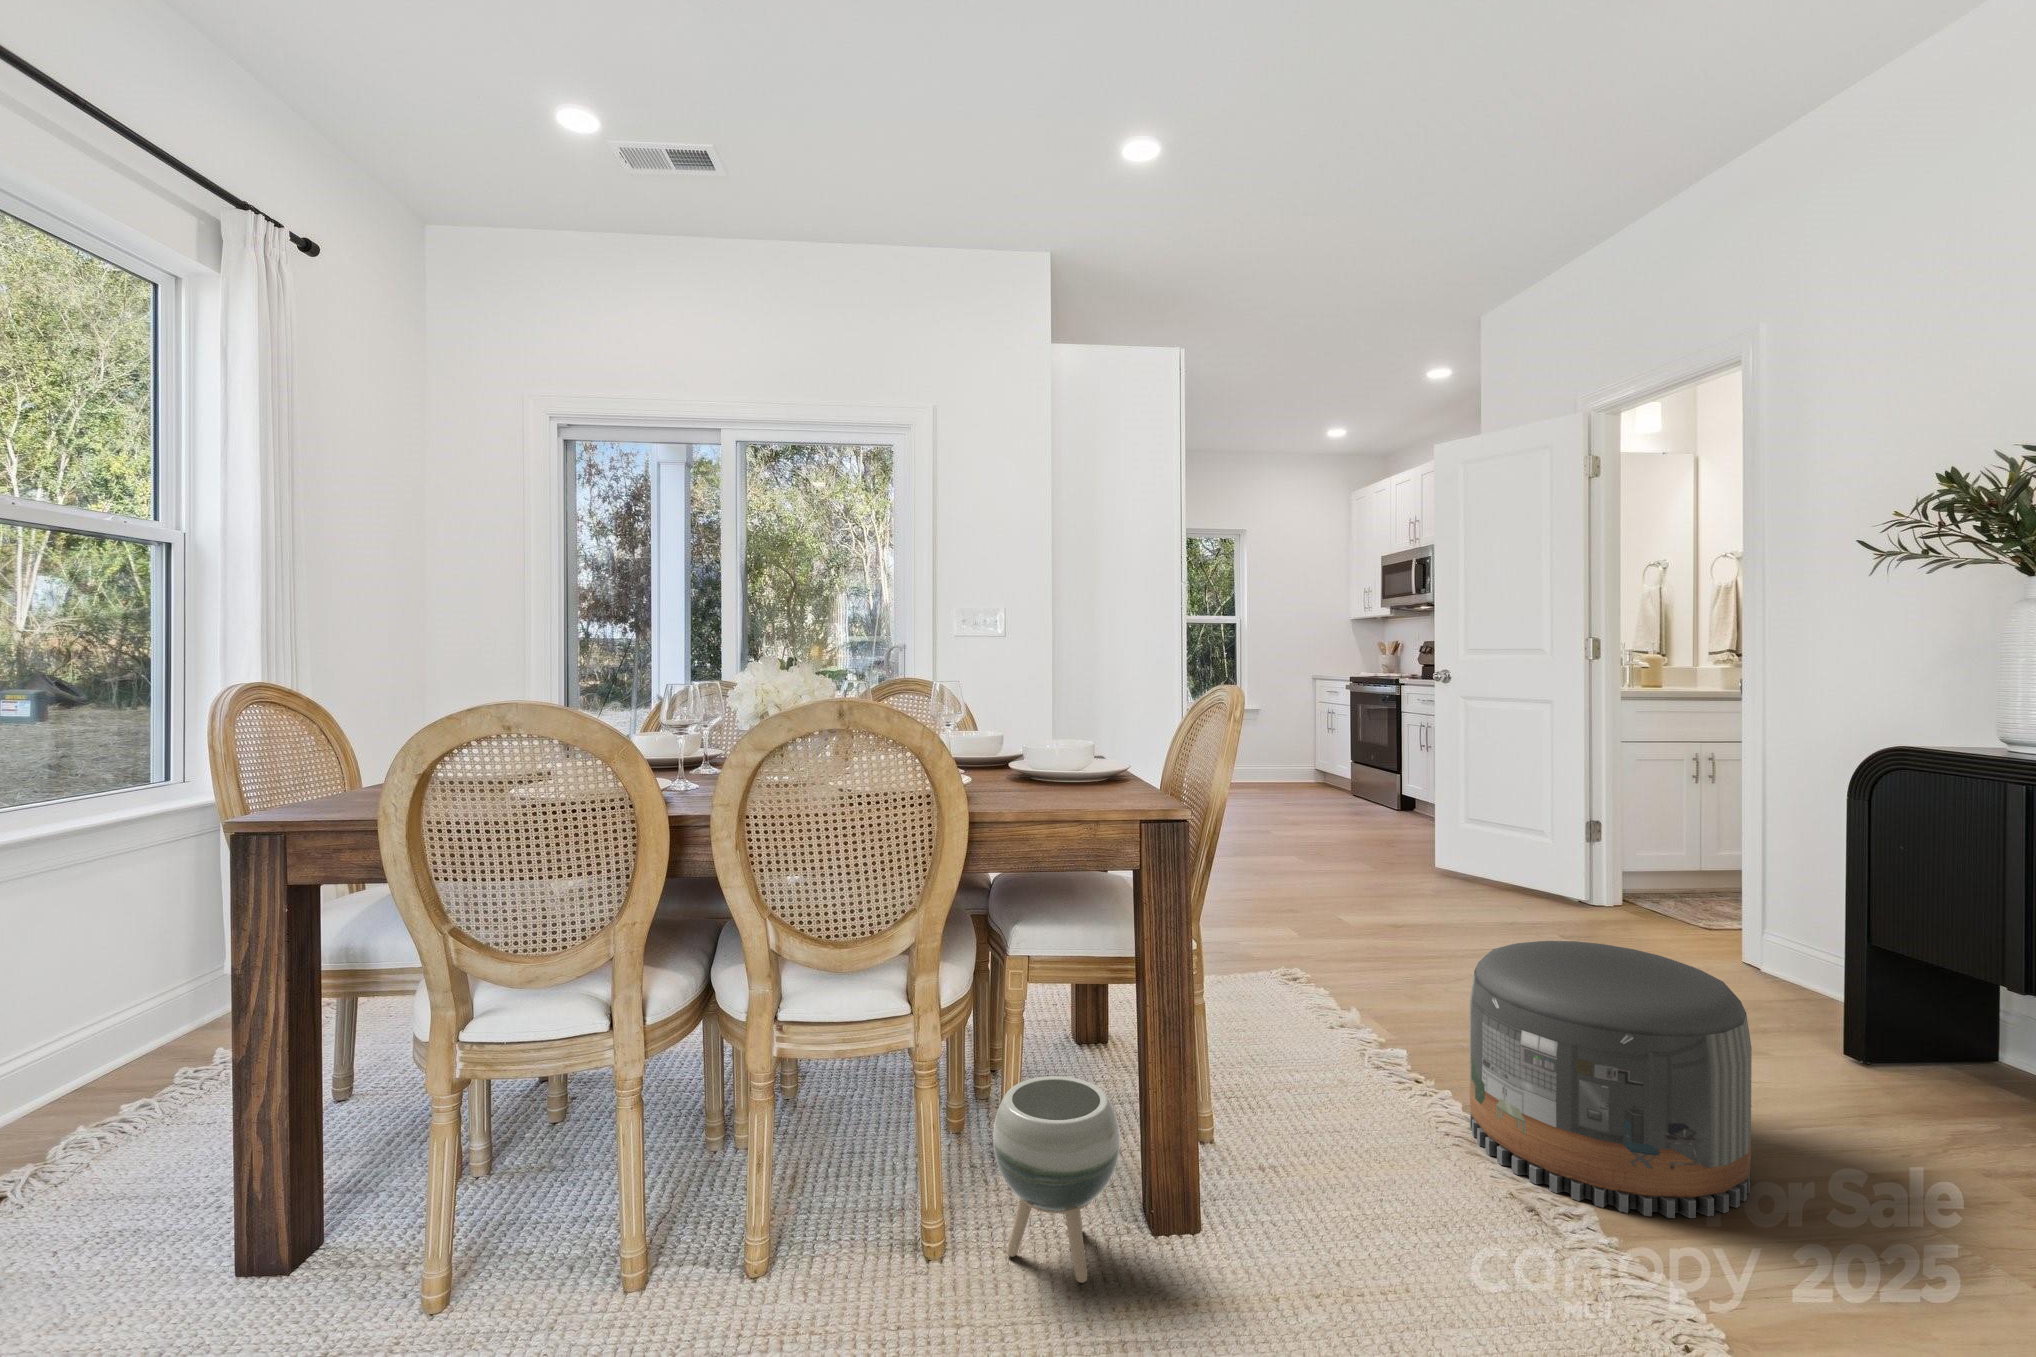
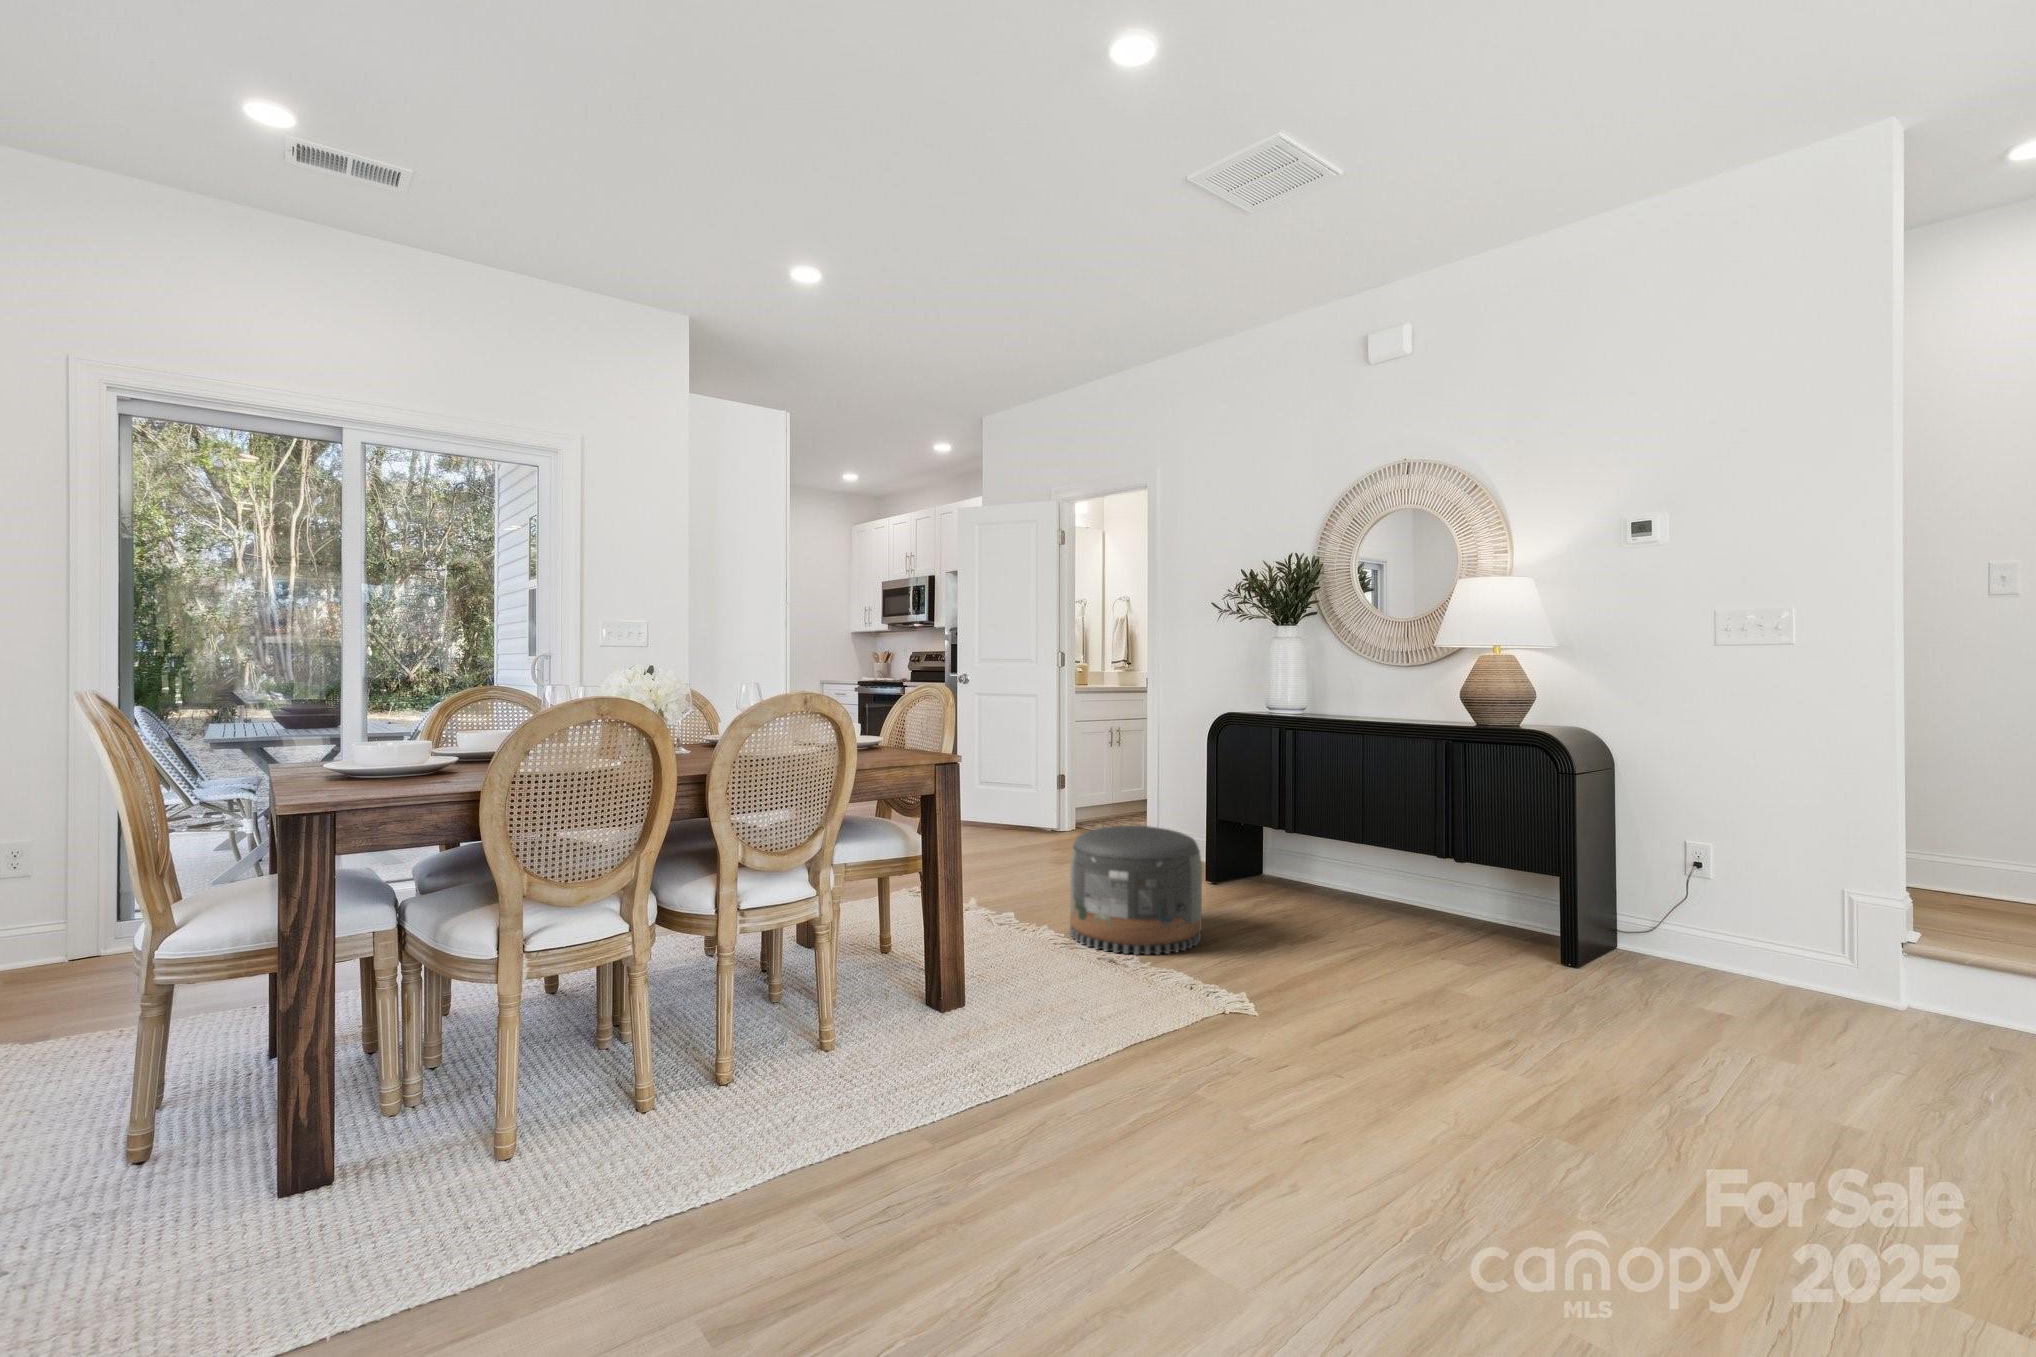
planter: present [993,1076,1120,1283] -> none [874,925,952,1037]

